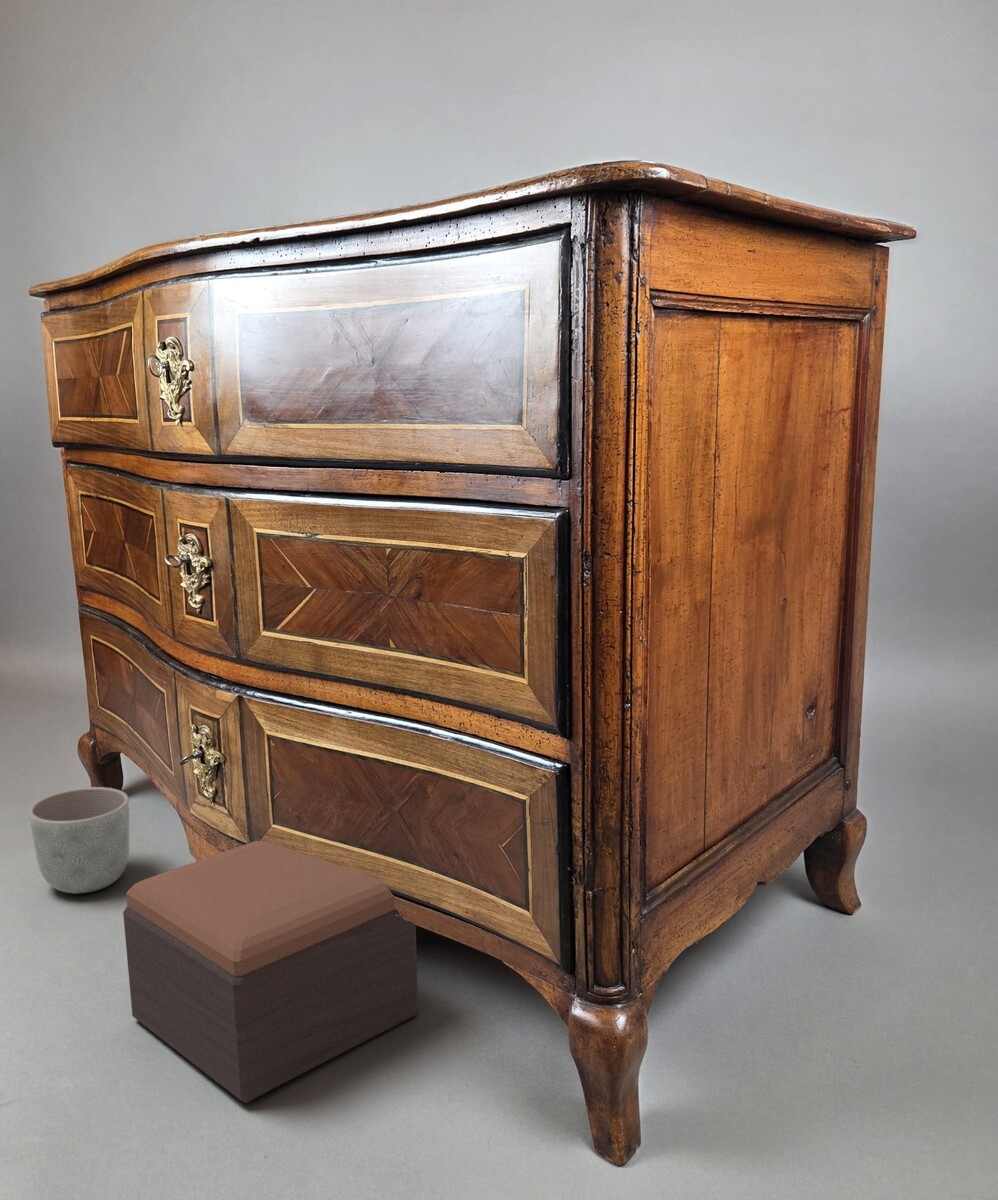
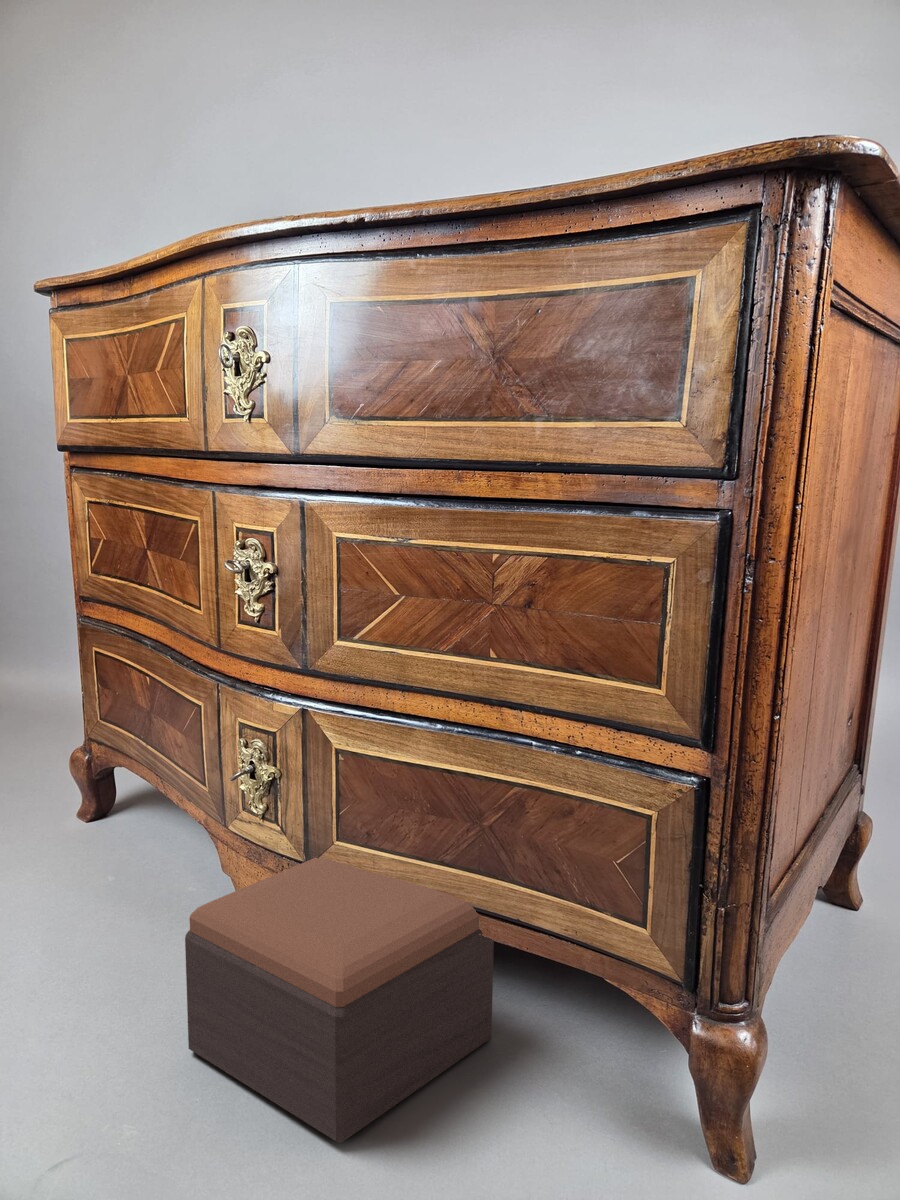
planter: present [29,787,129,893] -> none [41,803,145,915]

